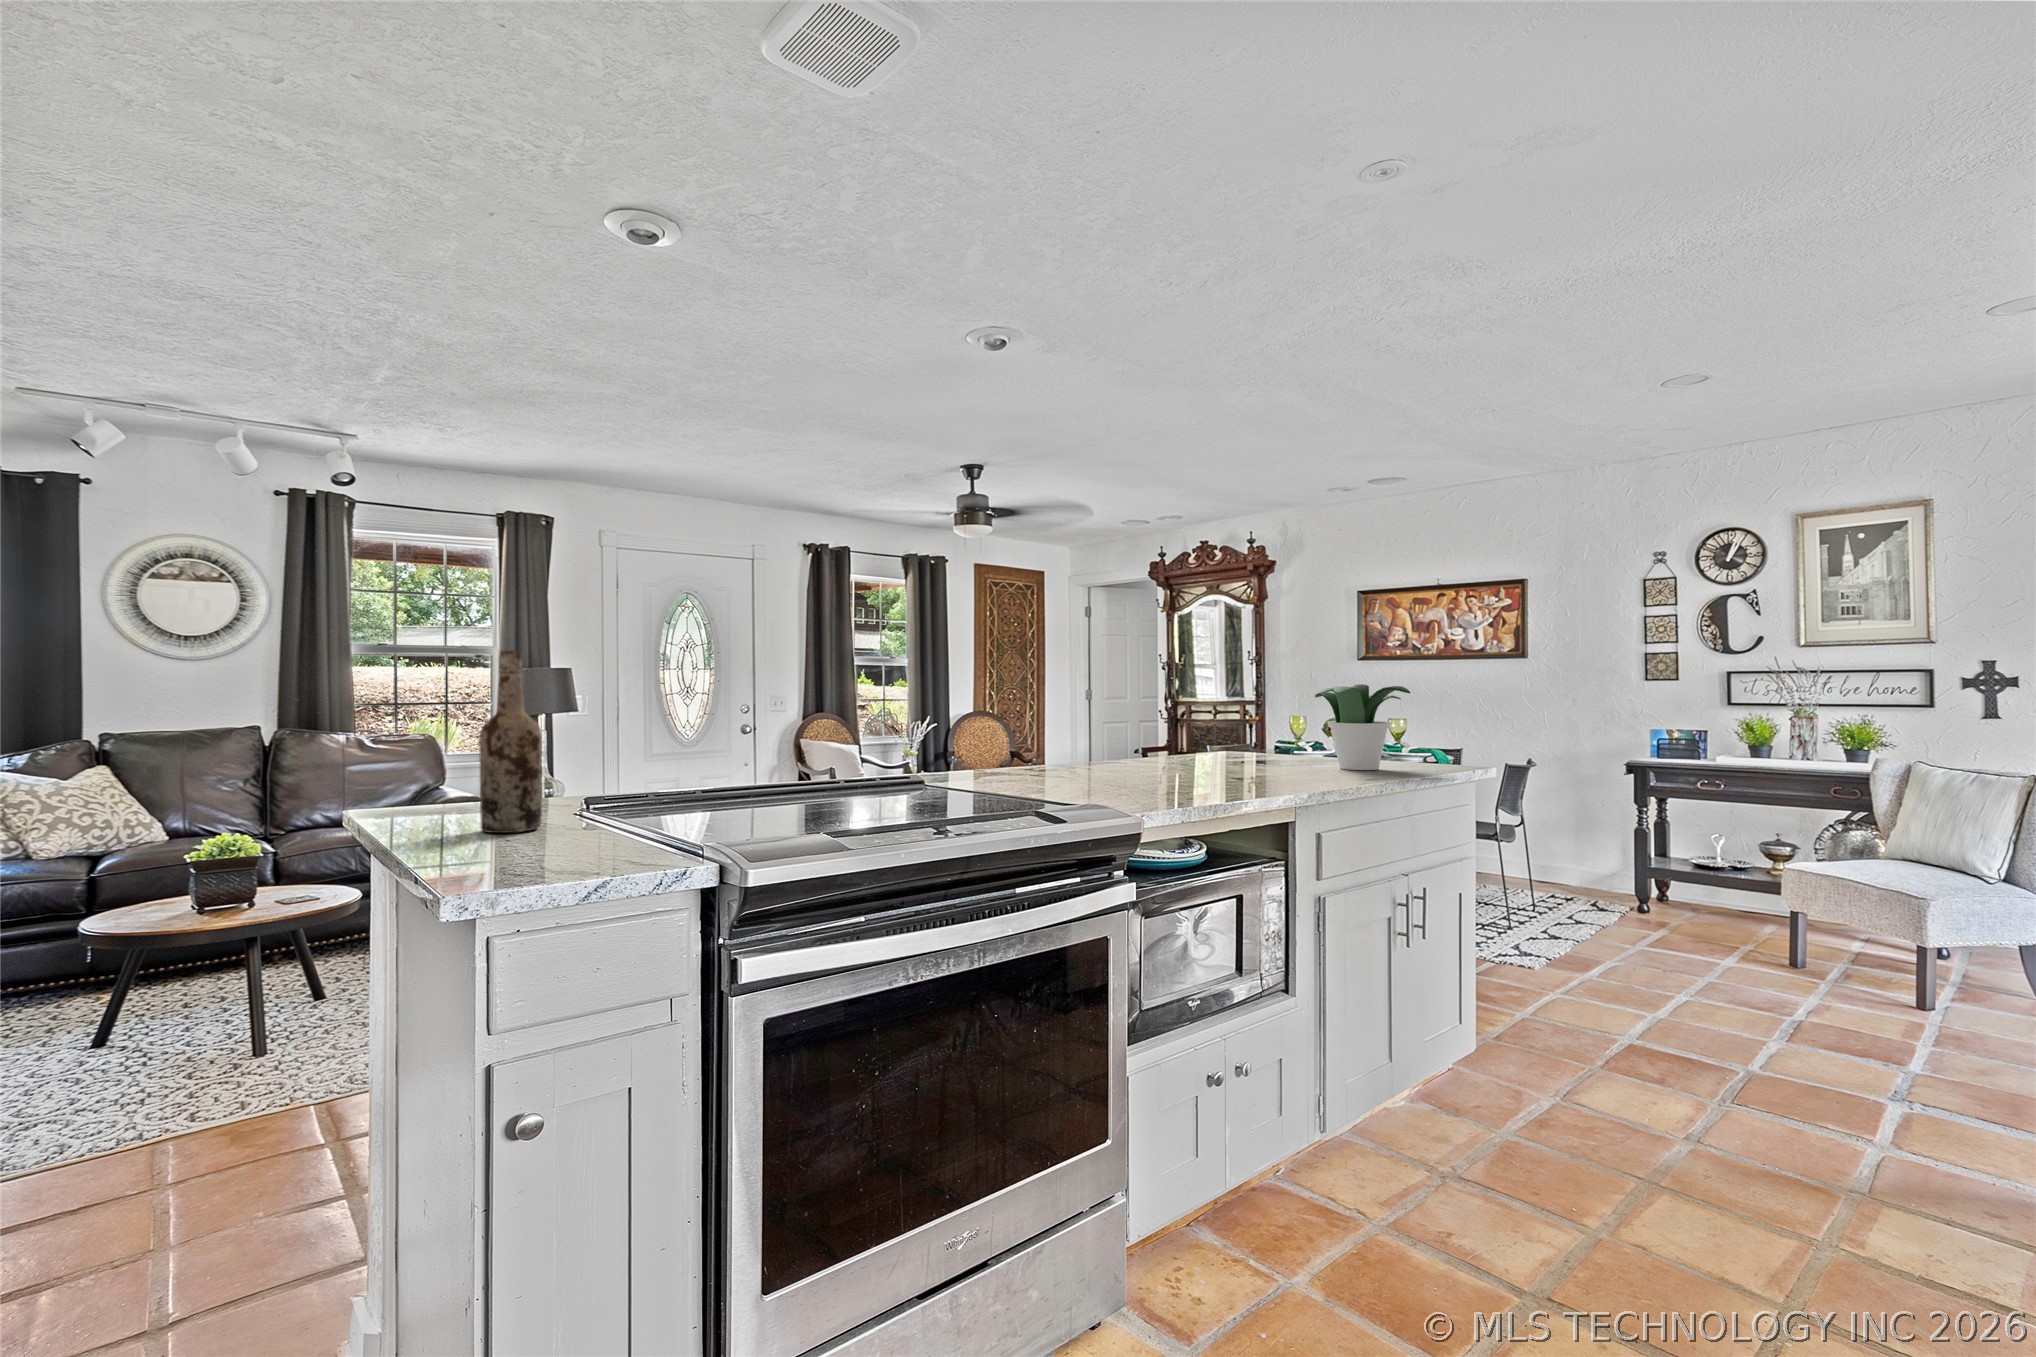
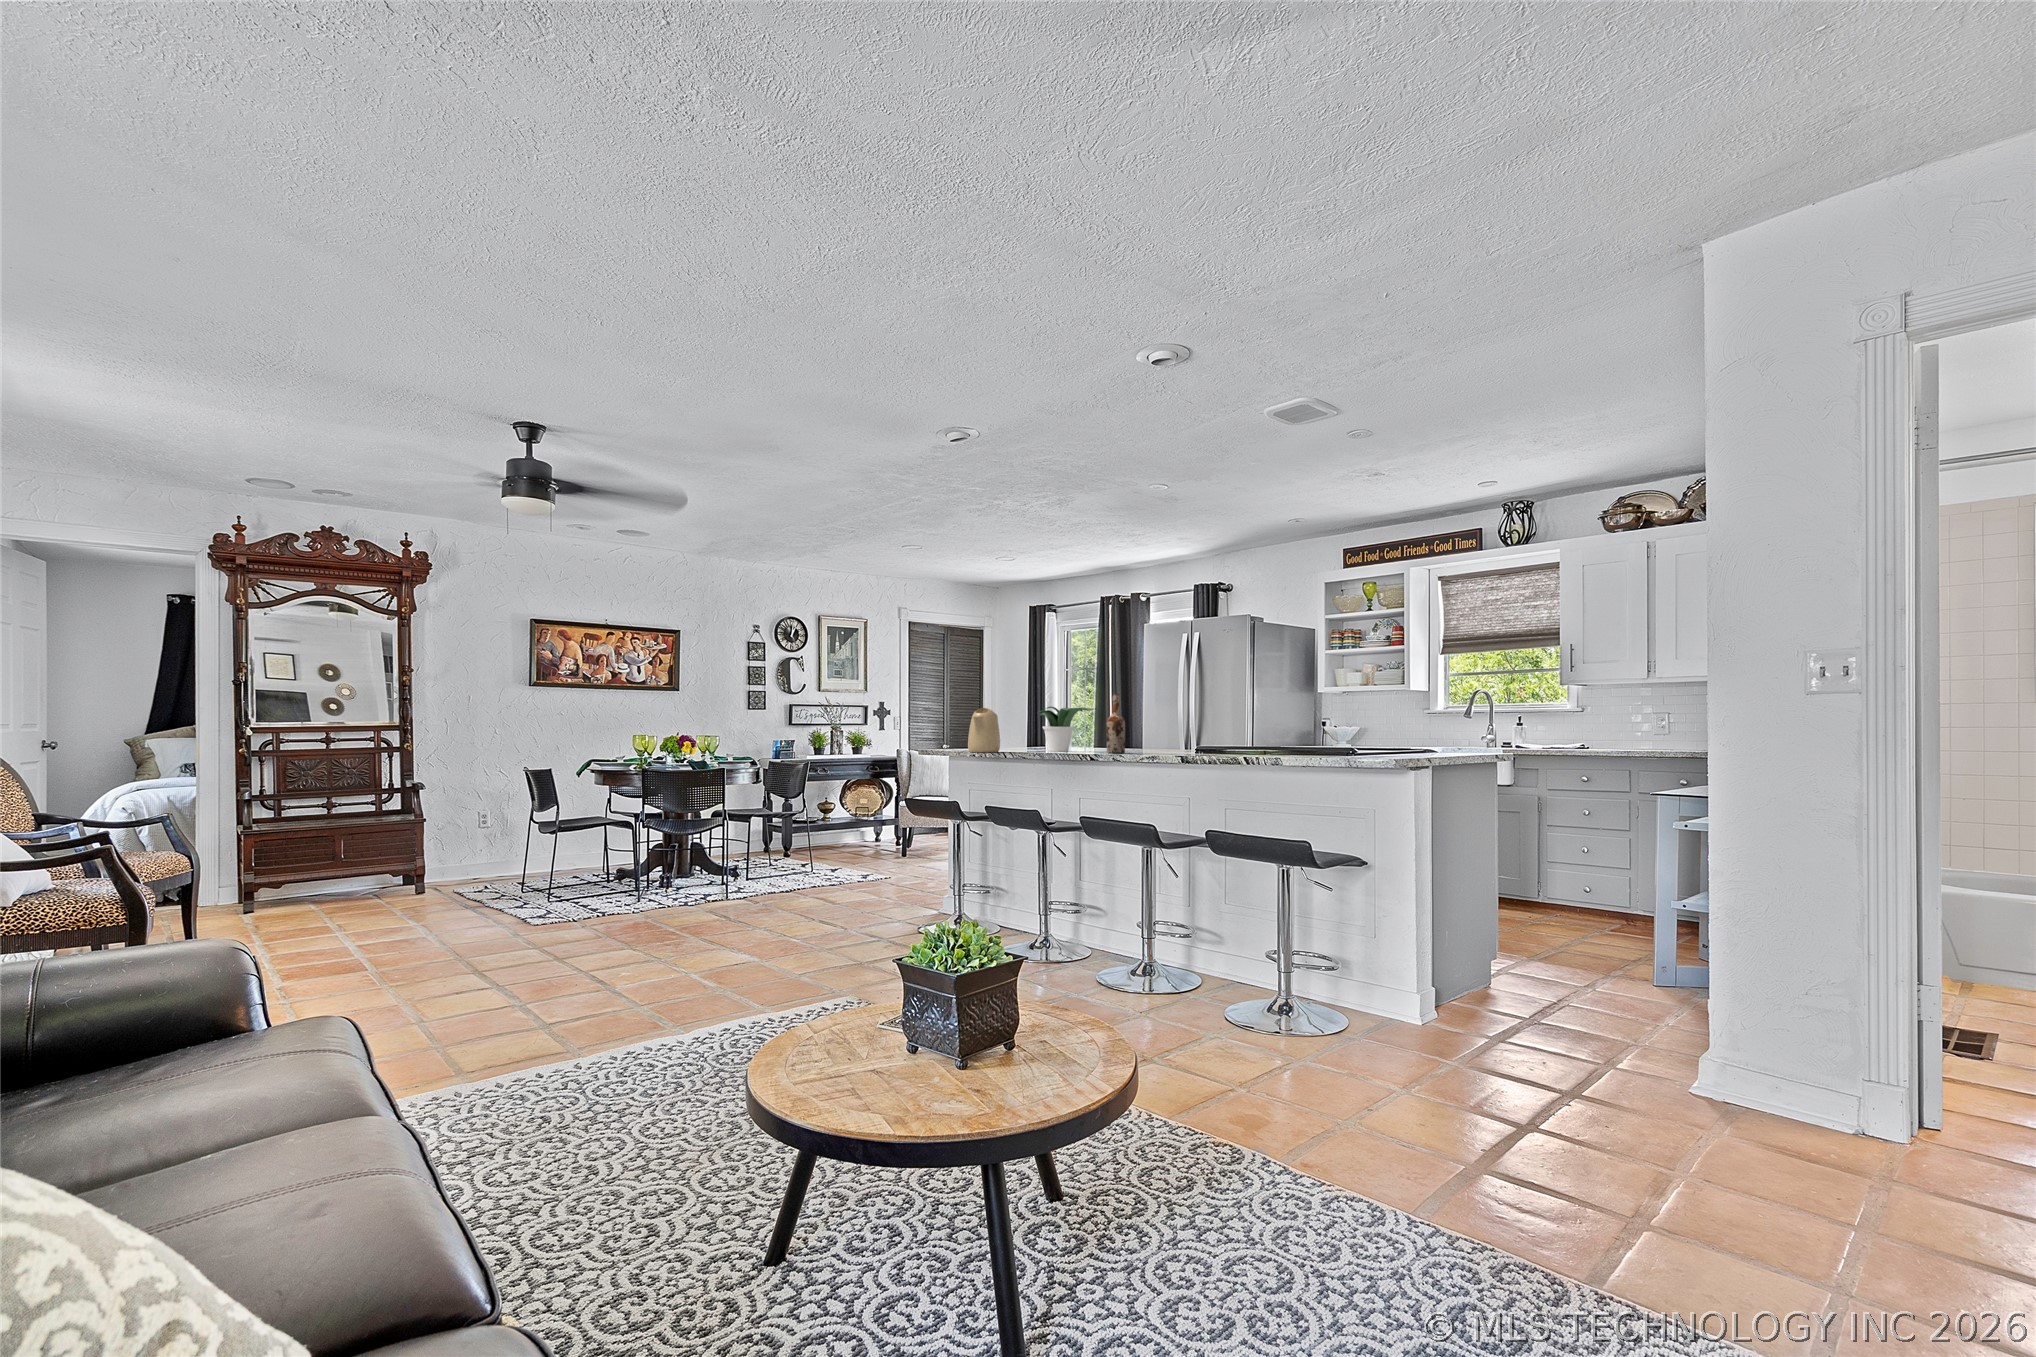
wine bottle: present [479,651,542,833] -> present [1107,694,1125,754]
kettle: none [1222,689,1294,759] -> present [968,708,1000,752]

